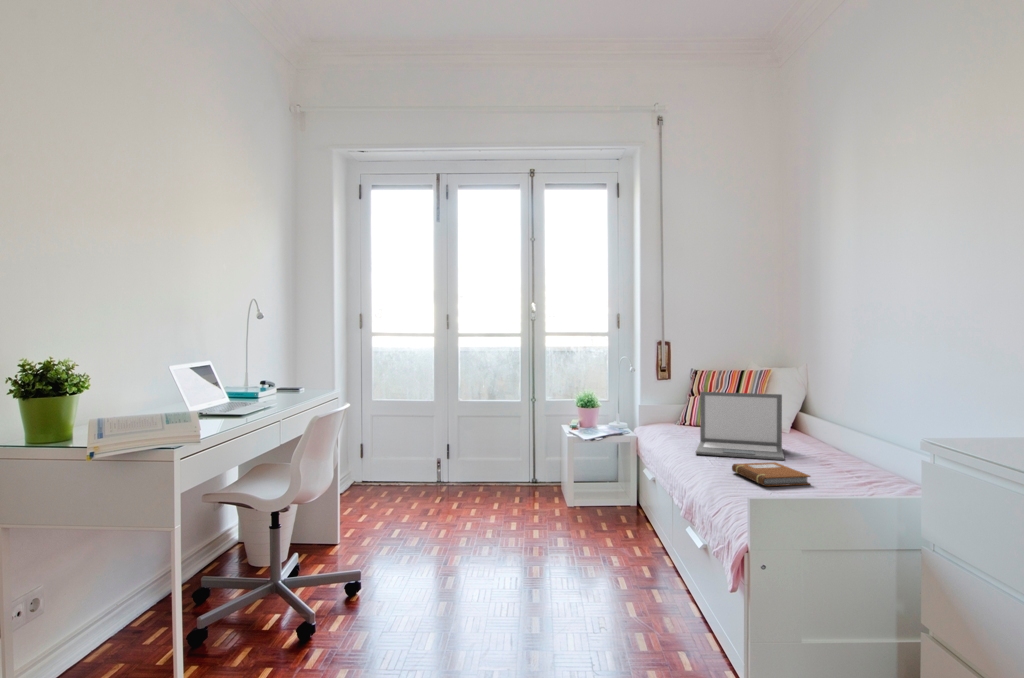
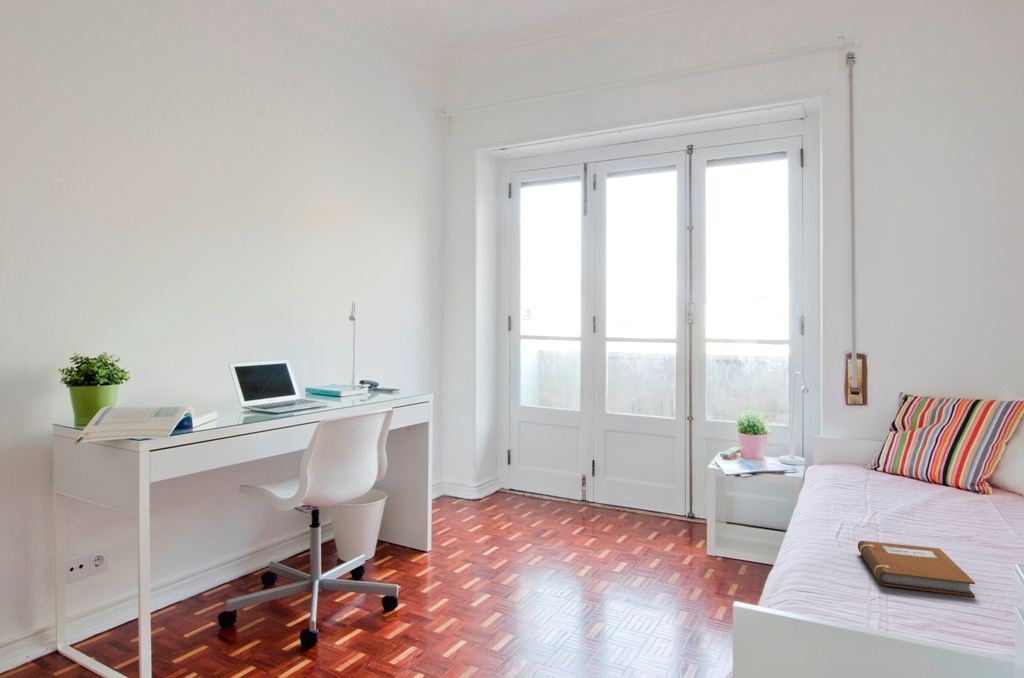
laptop: present [696,392,784,460] -> none [837,427,1000,546]

